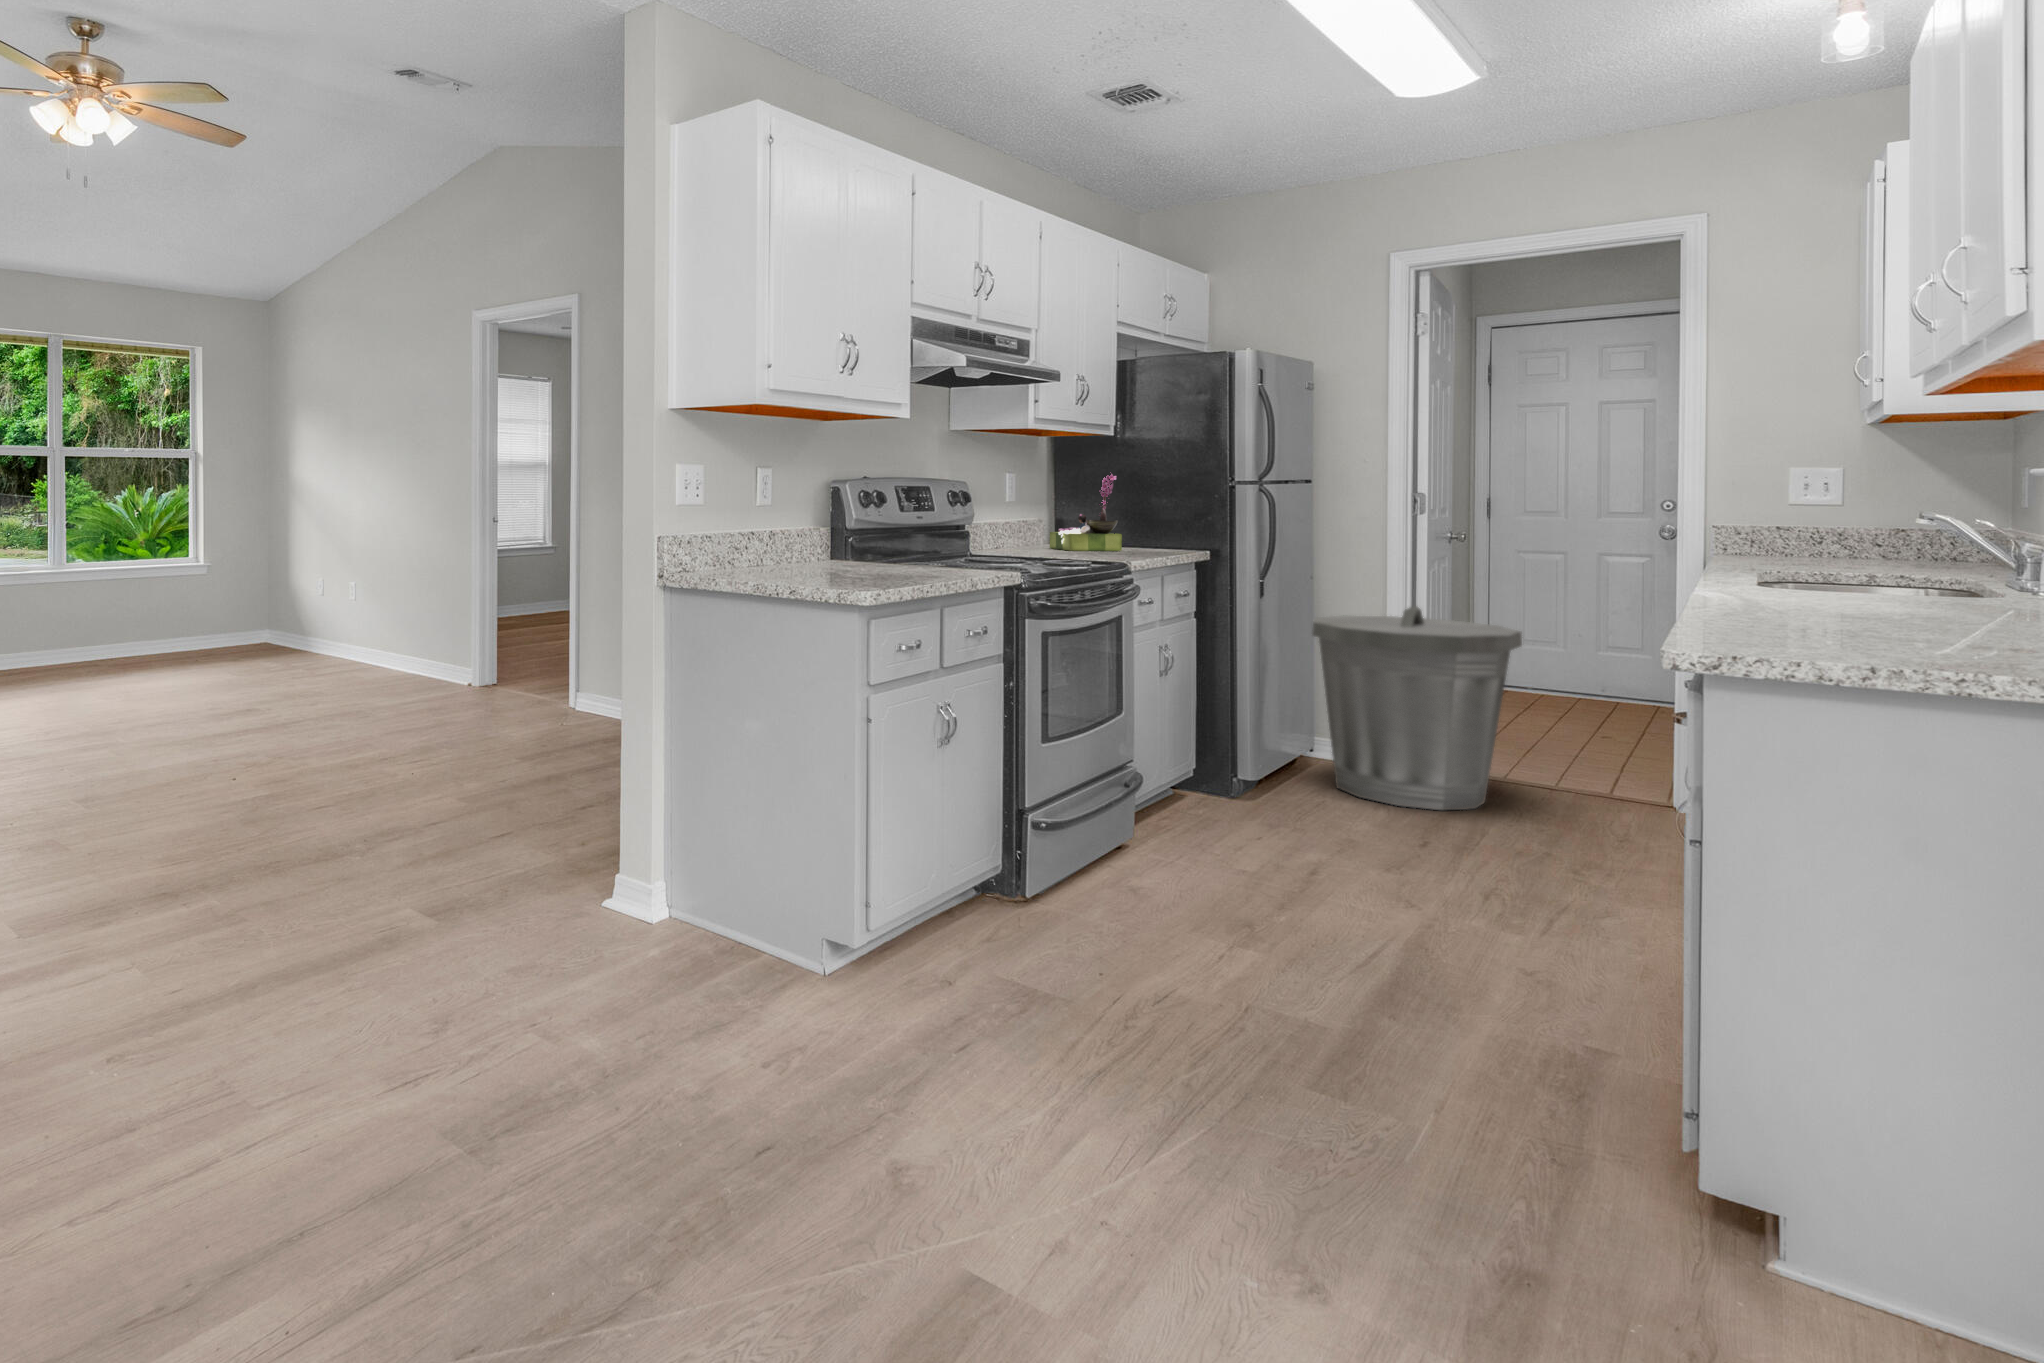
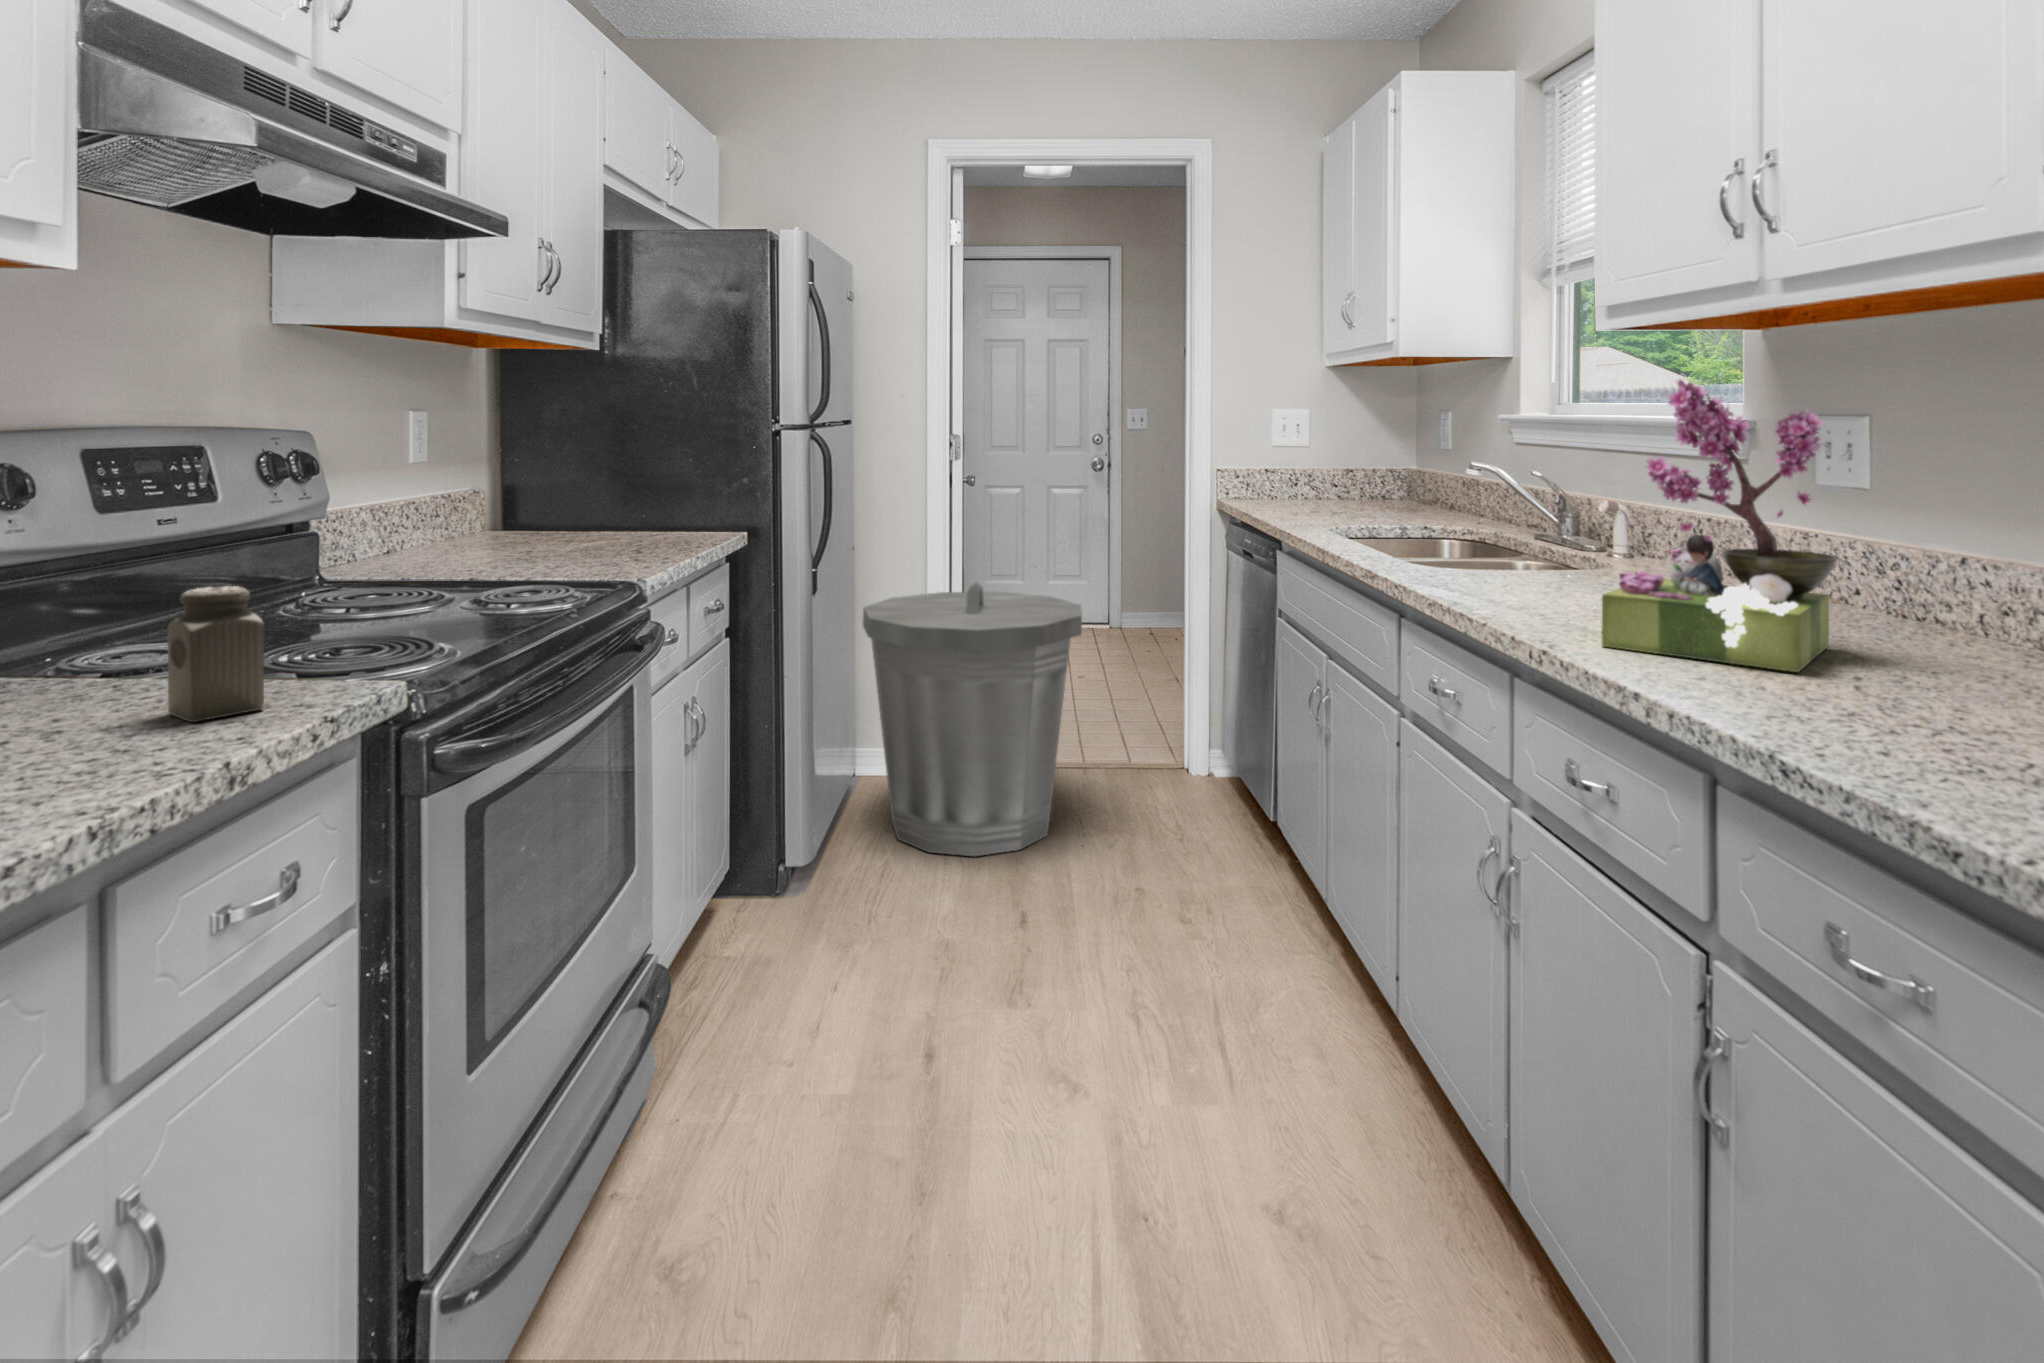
flower arrangement: present [1050,474,1122,551] -> present [1602,380,1837,672]
salt shaker: none [944,530,974,574] -> present [167,586,265,722]

